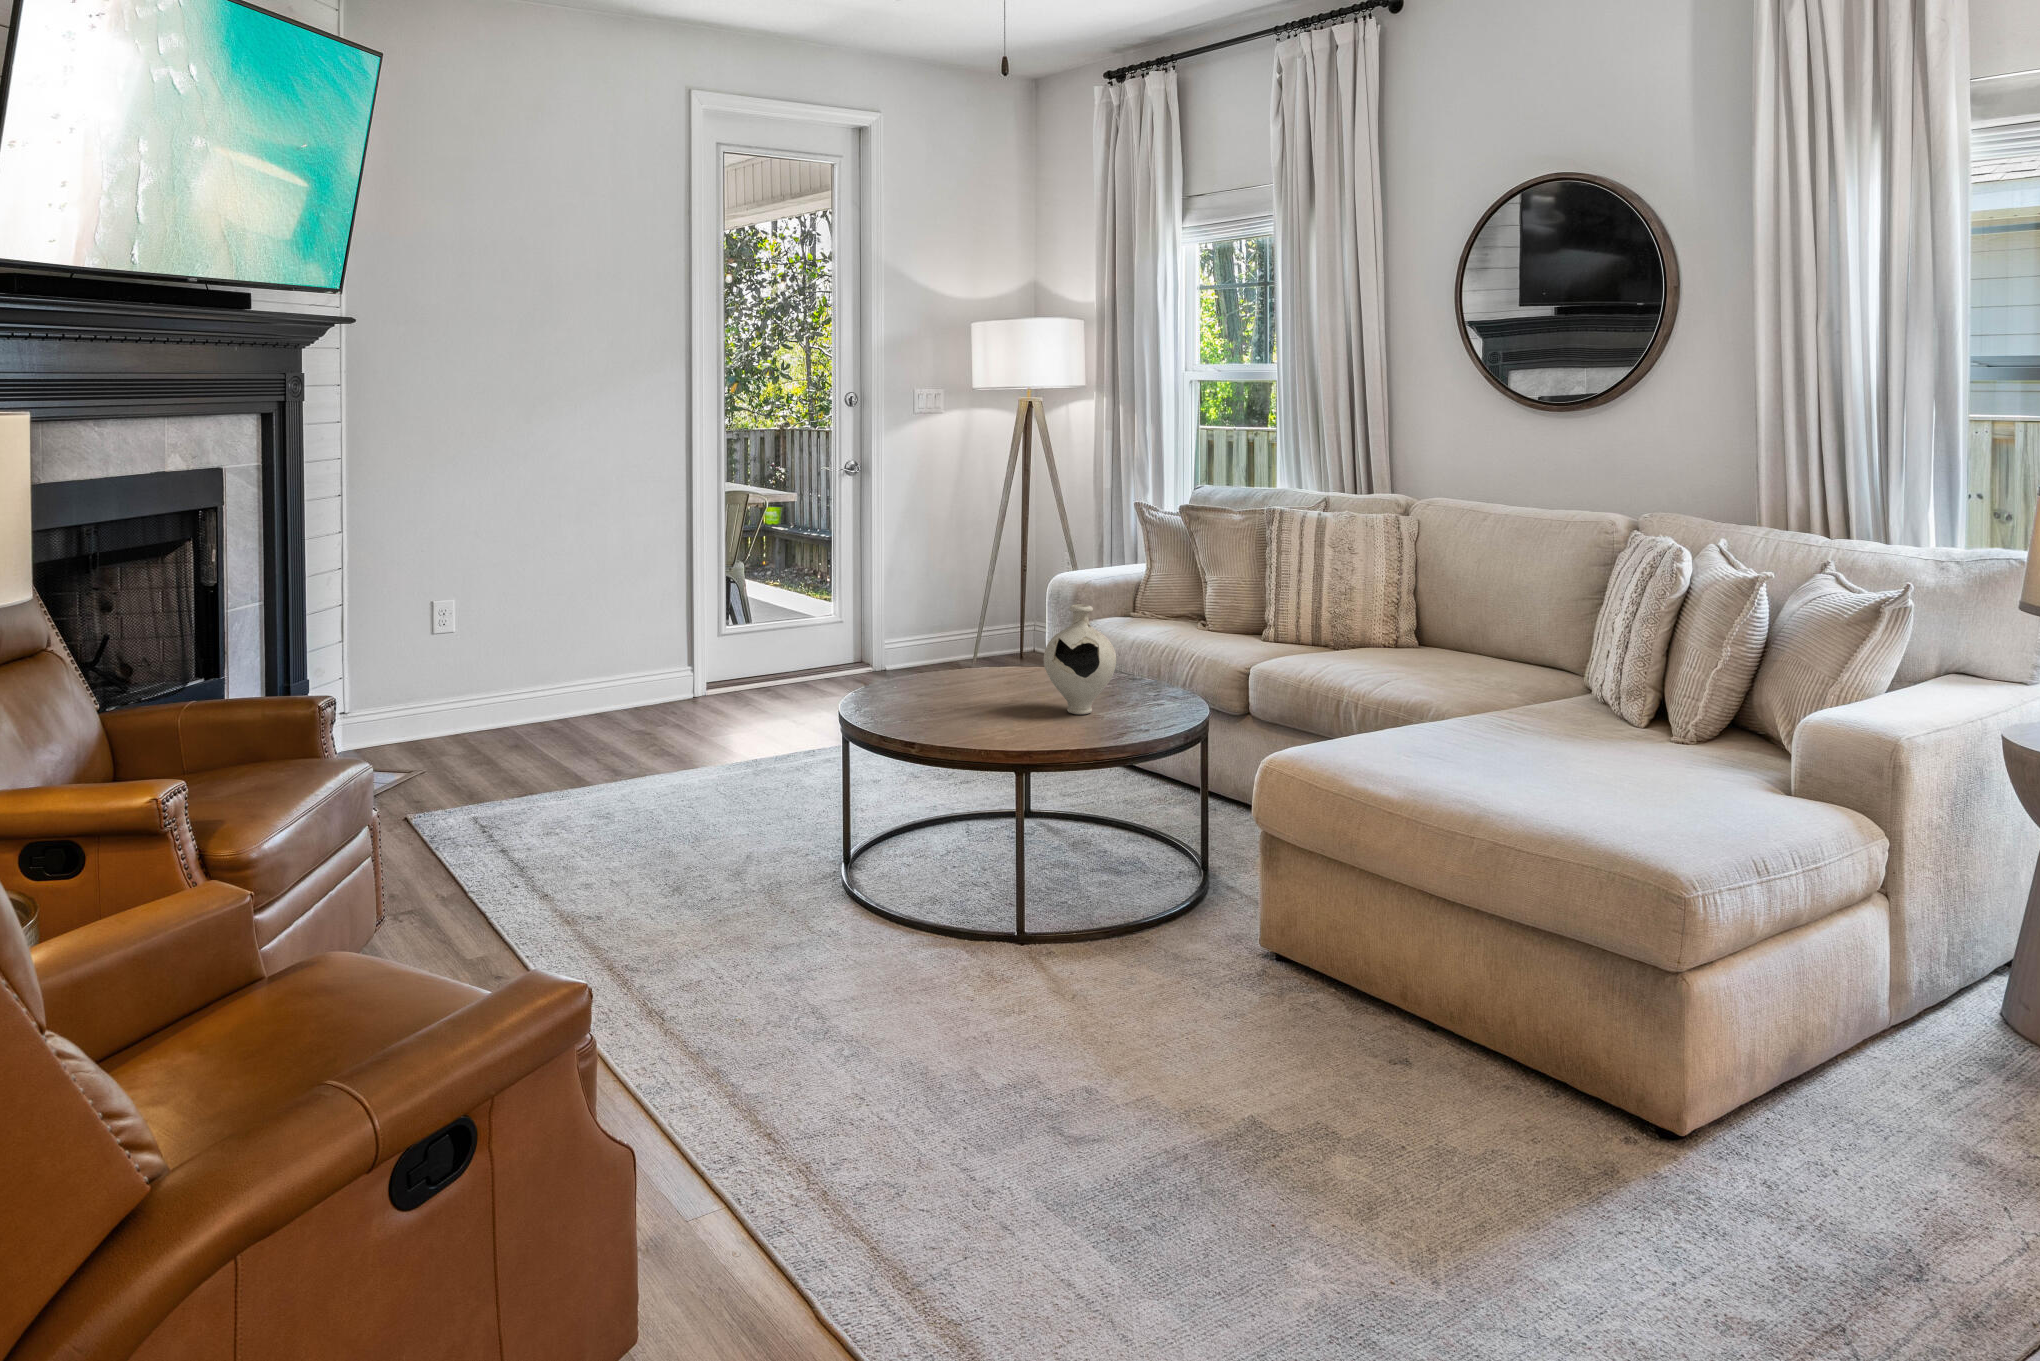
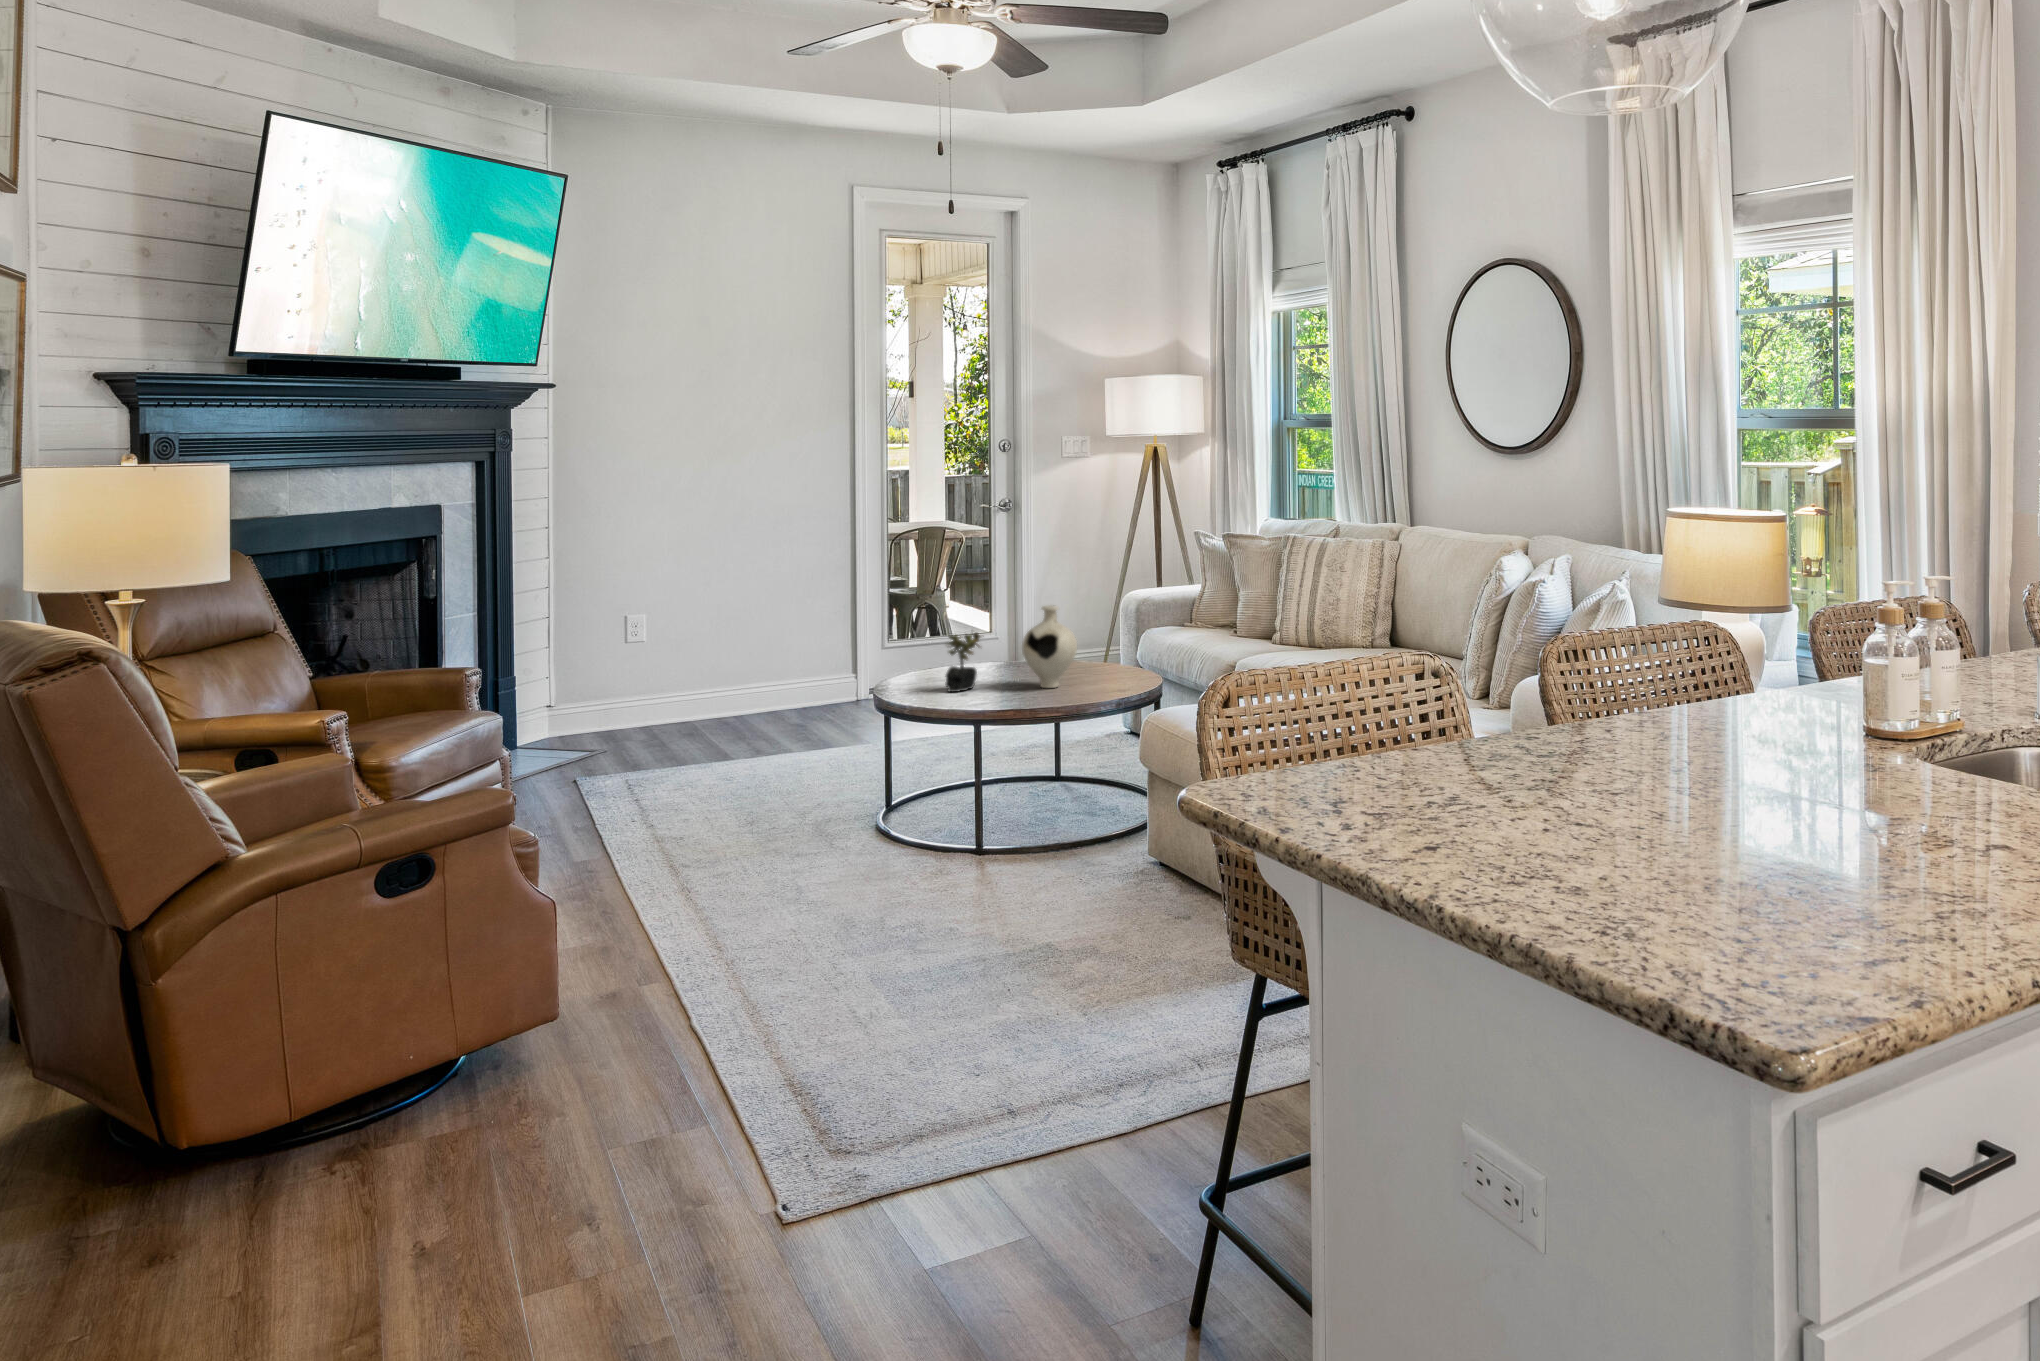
succulent plant: none [945,636,995,722] -> present [945,633,981,692]

